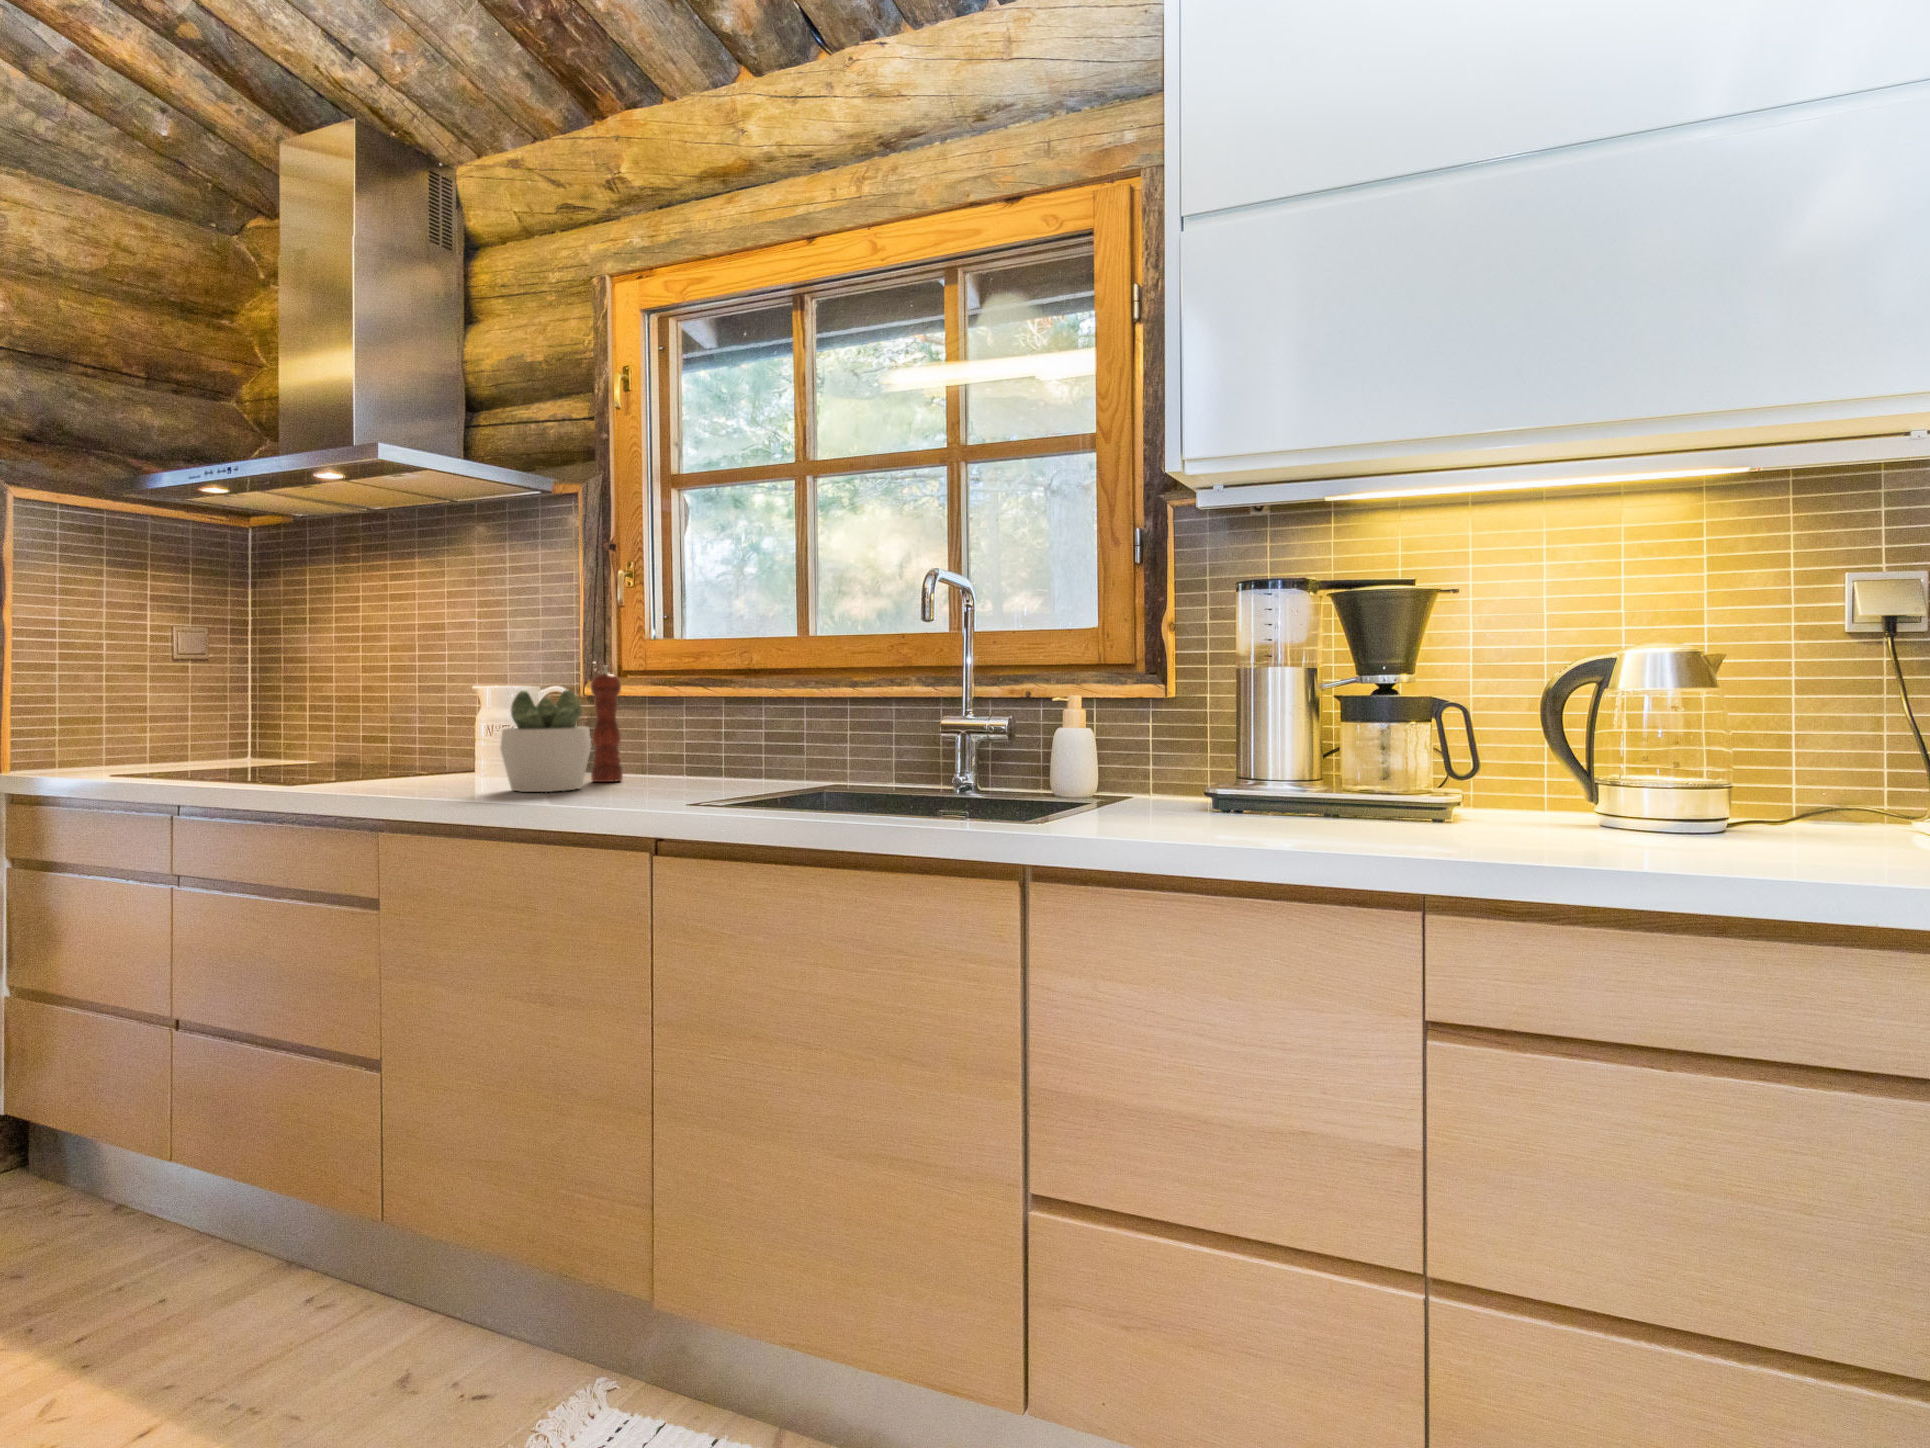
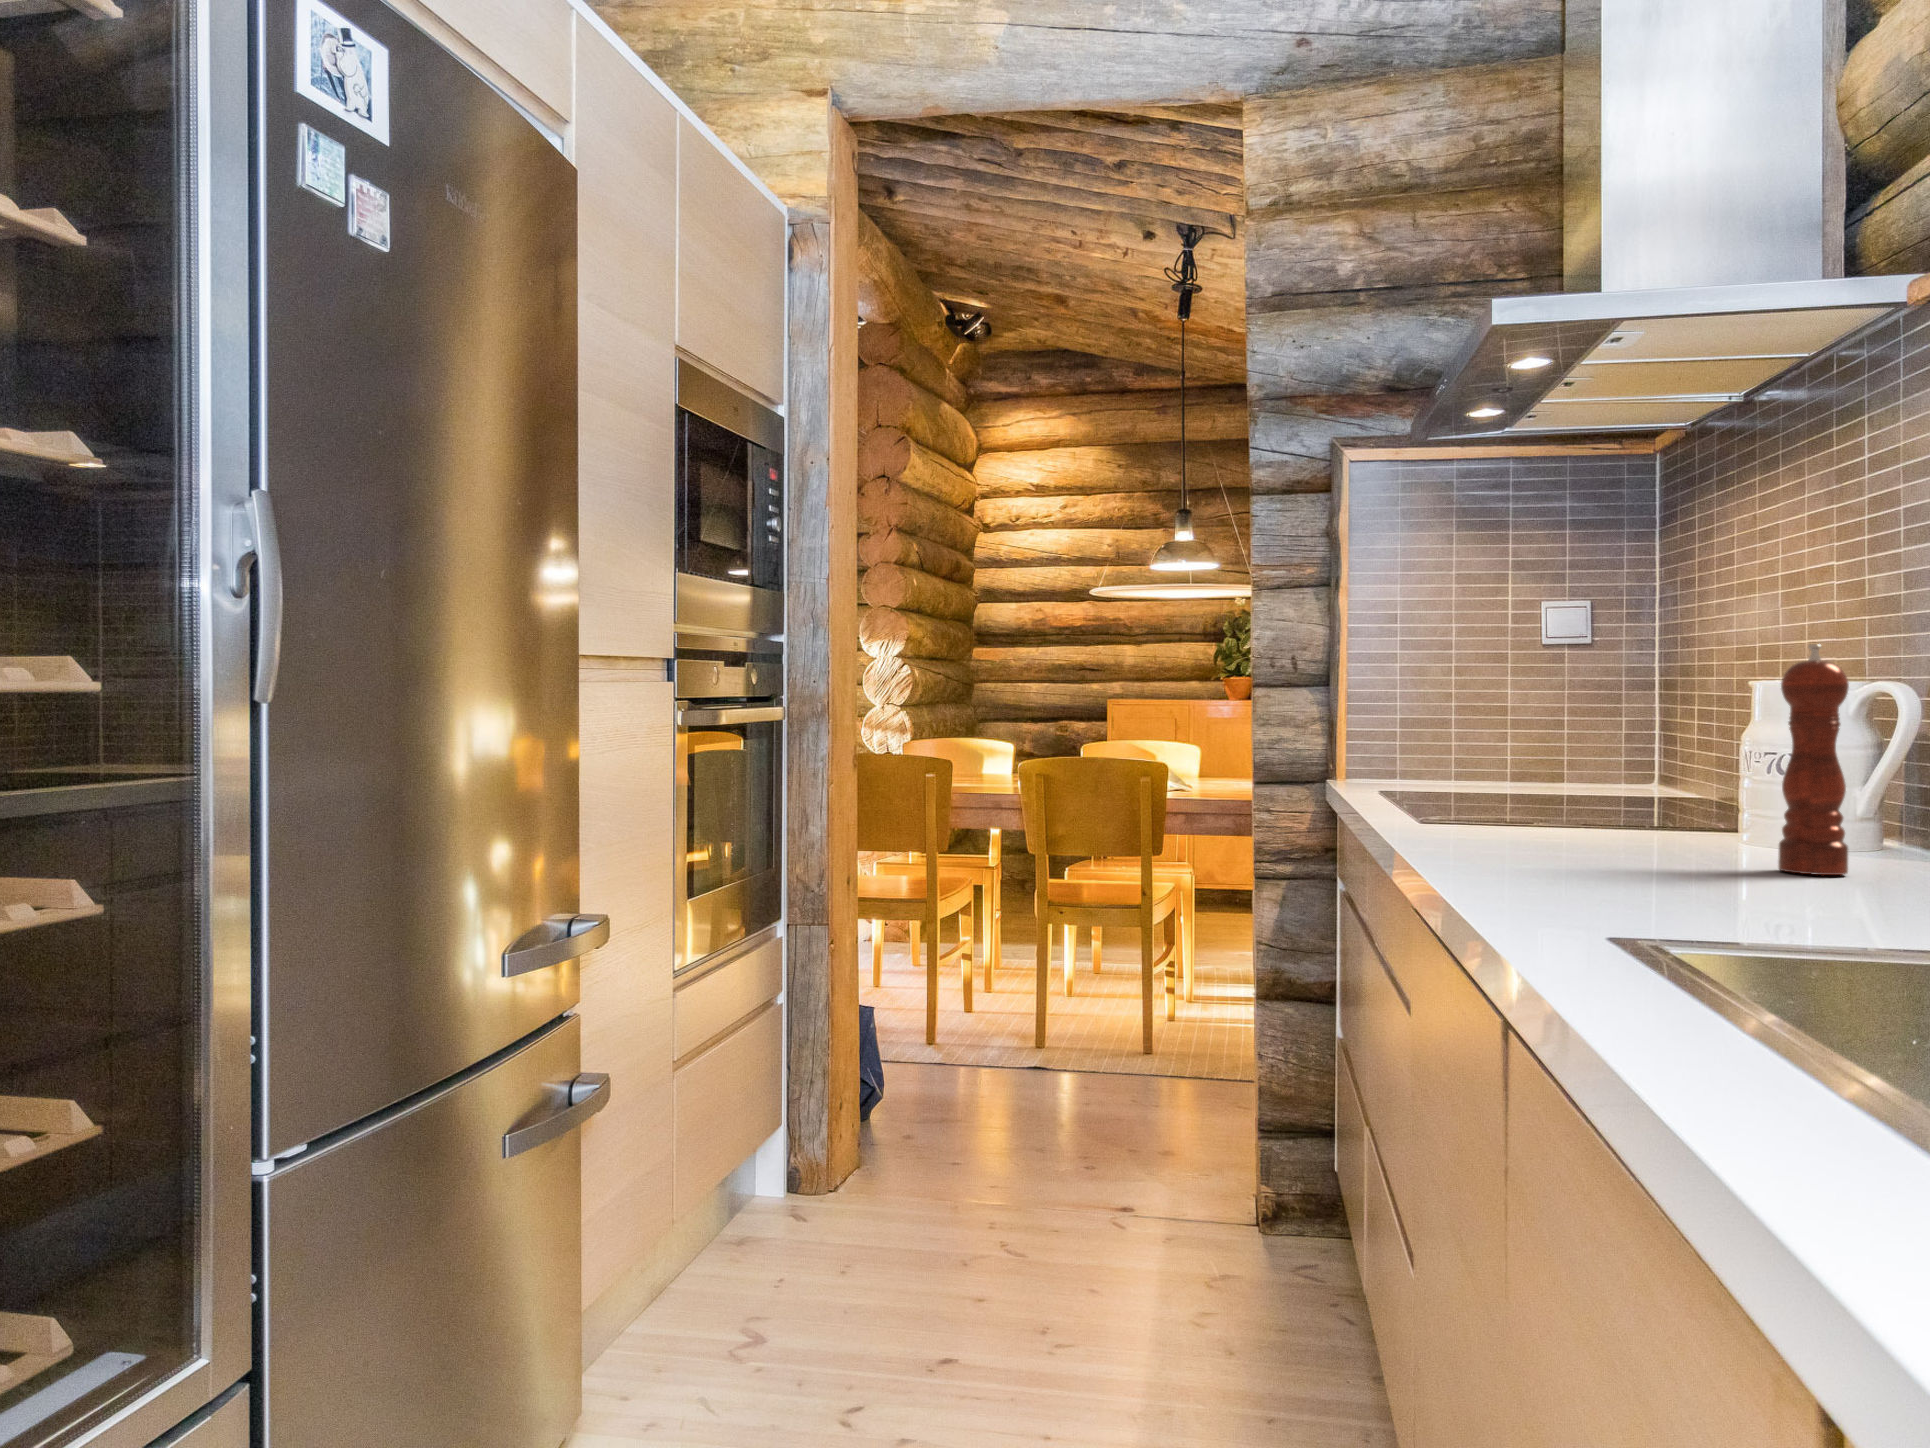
succulent plant: present [500,690,591,792] -> none [1532,689,1699,873]

